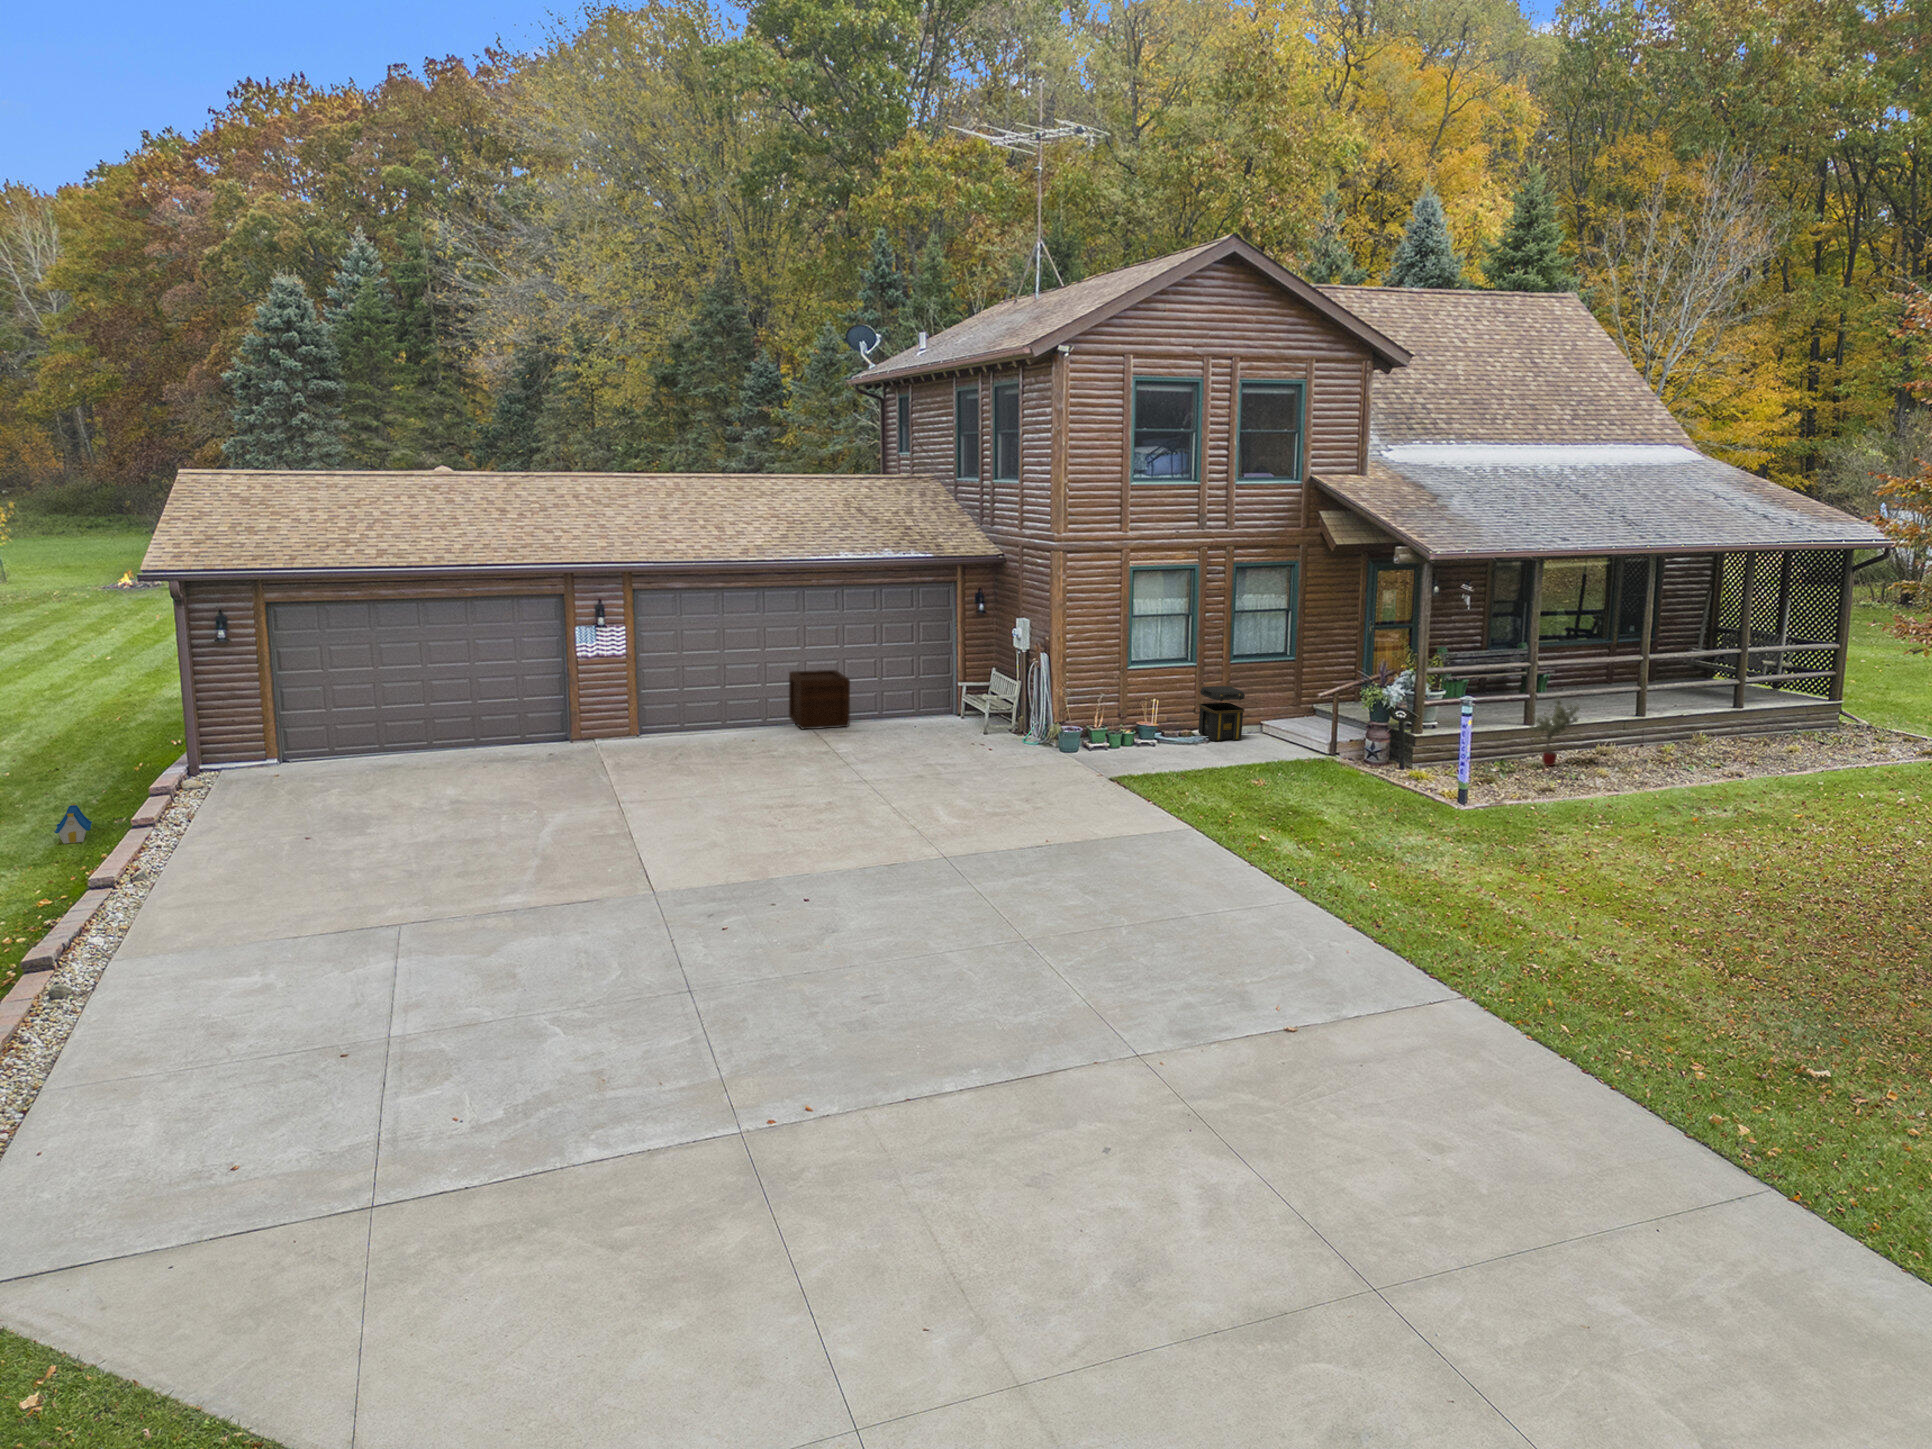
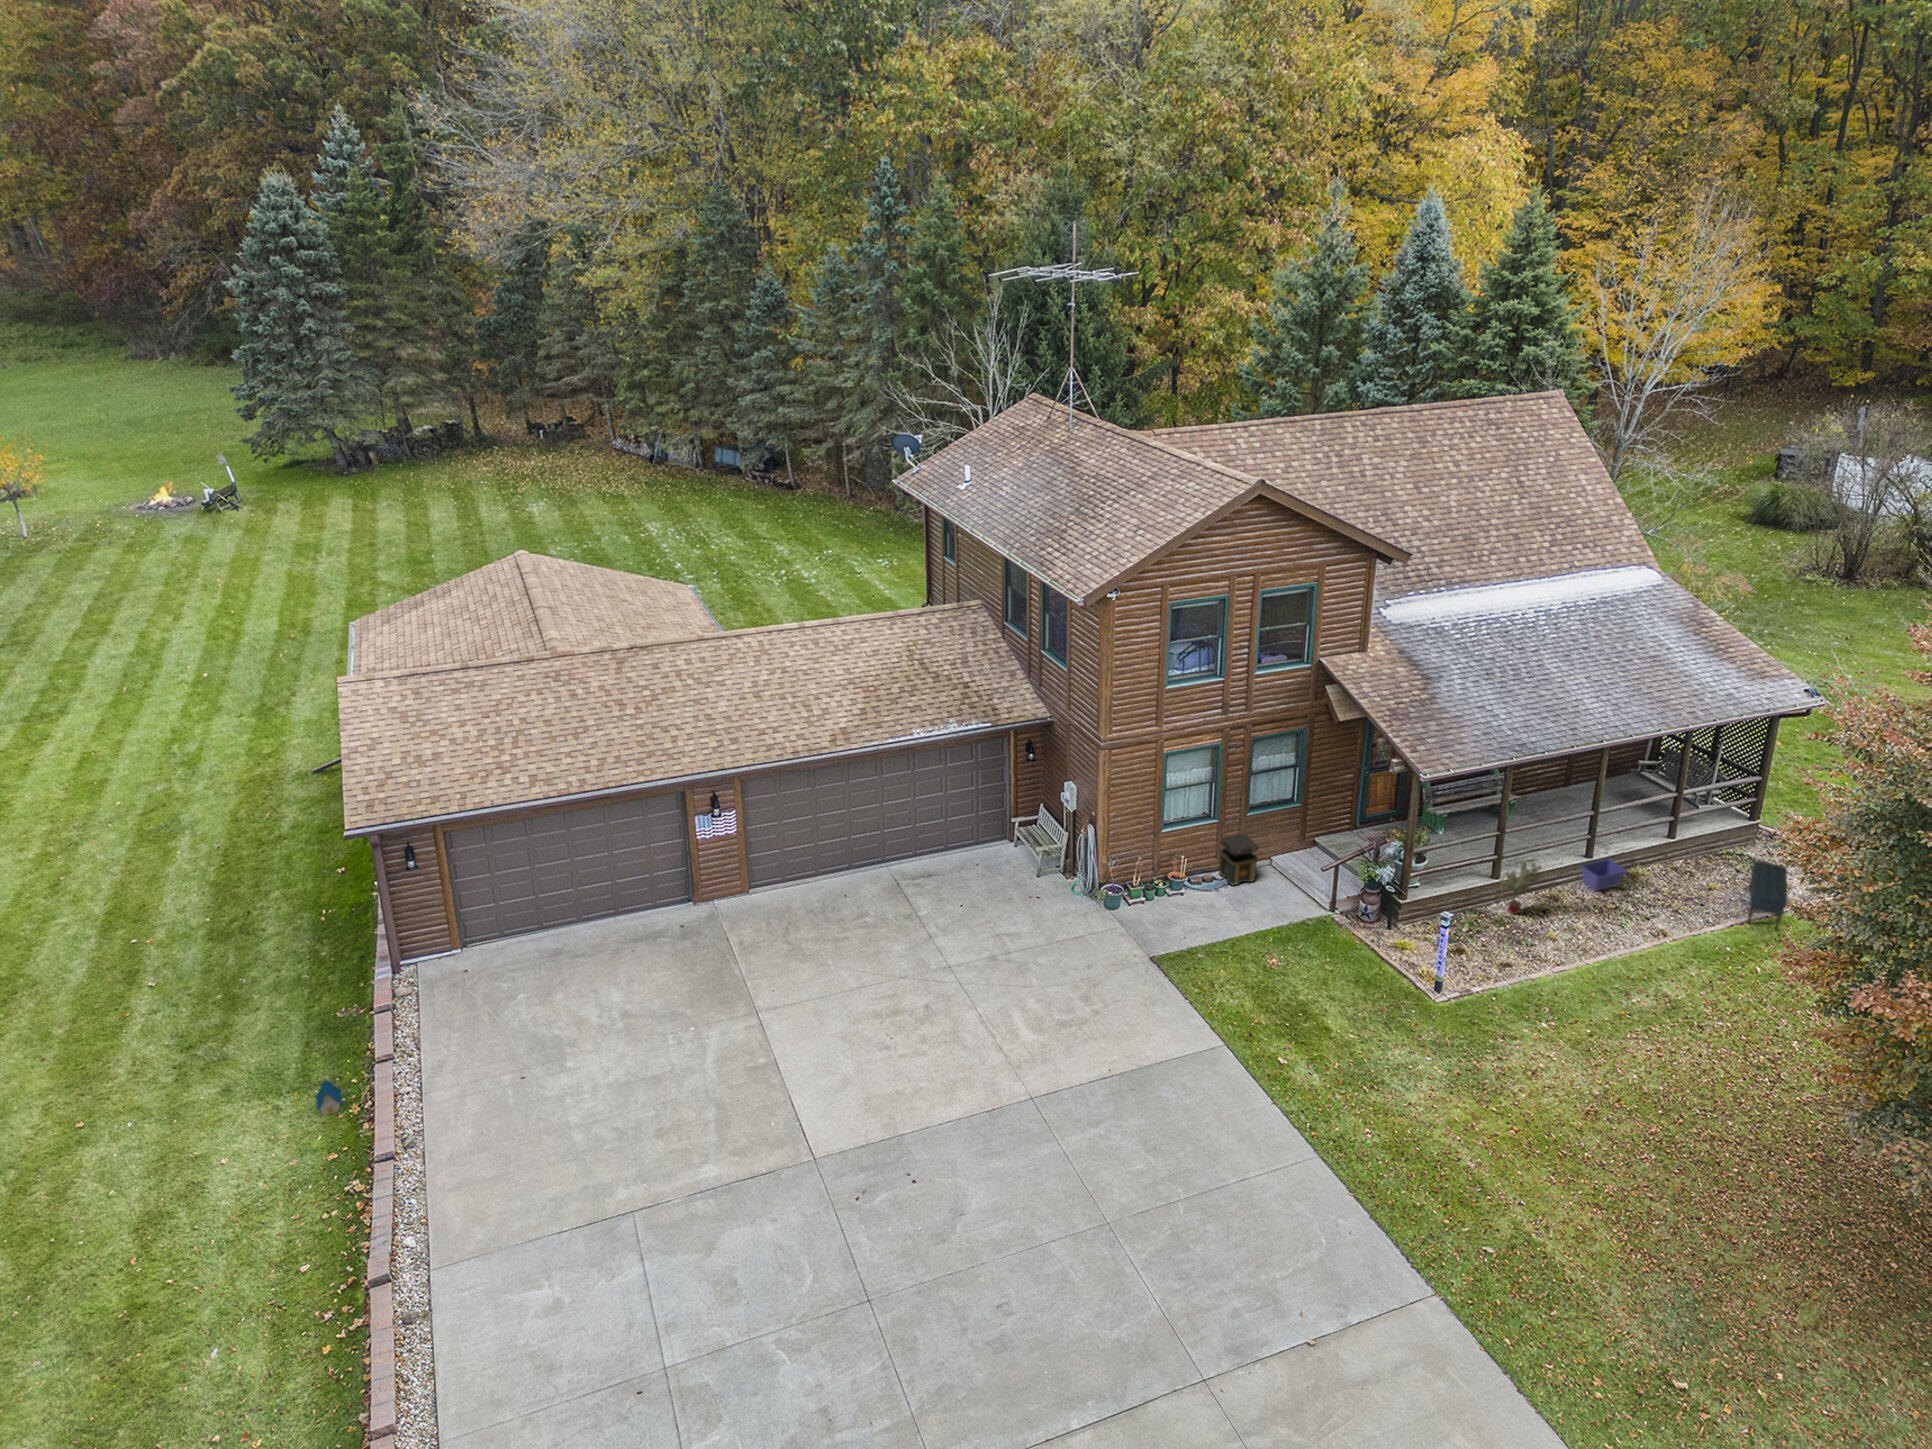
wooden crate: present [789,670,850,729] -> none [871,824,925,886]
bench: none [1825,723,1873,784] -> present [1747,861,1787,930]
storage bin: none [1624,727,1682,756] -> present [1581,859,1627,891]

